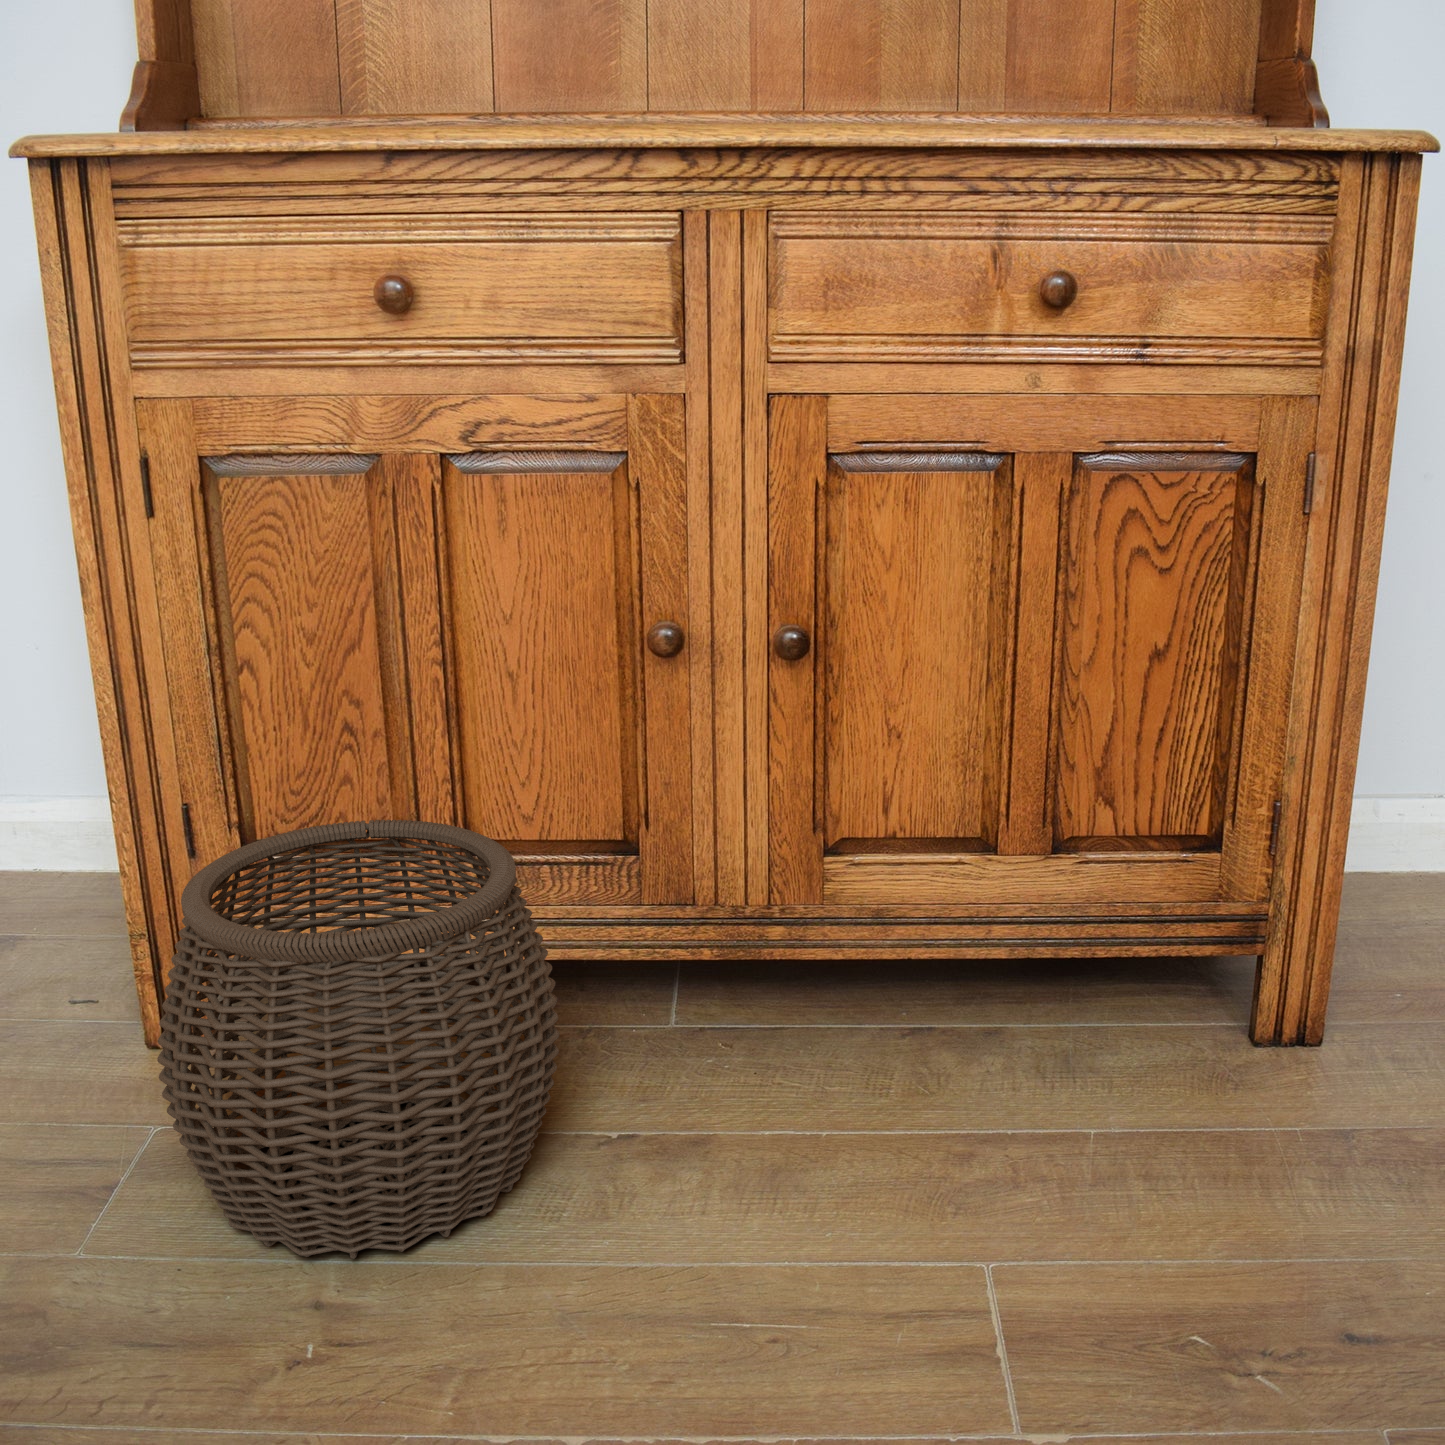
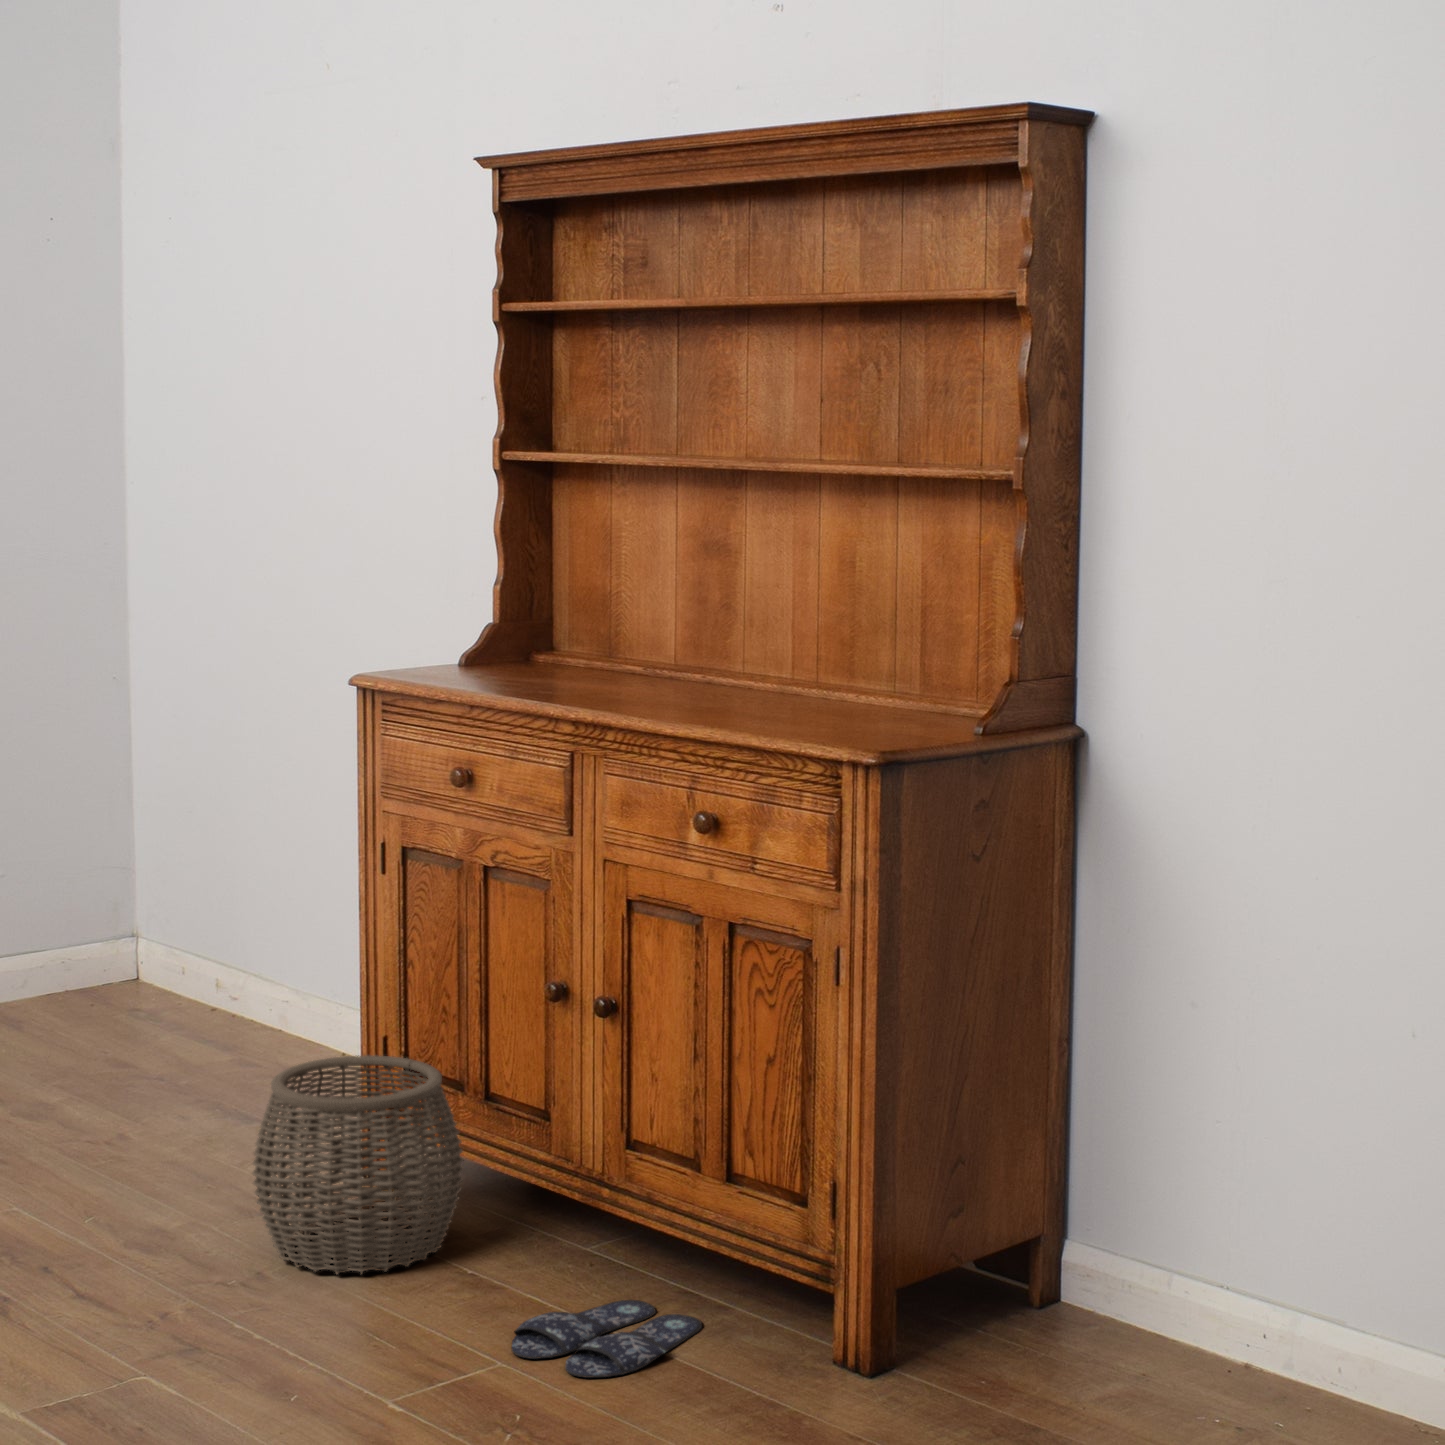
slippers: none [881,1059,1150,1233] -> present [512,1300,702,1378]

